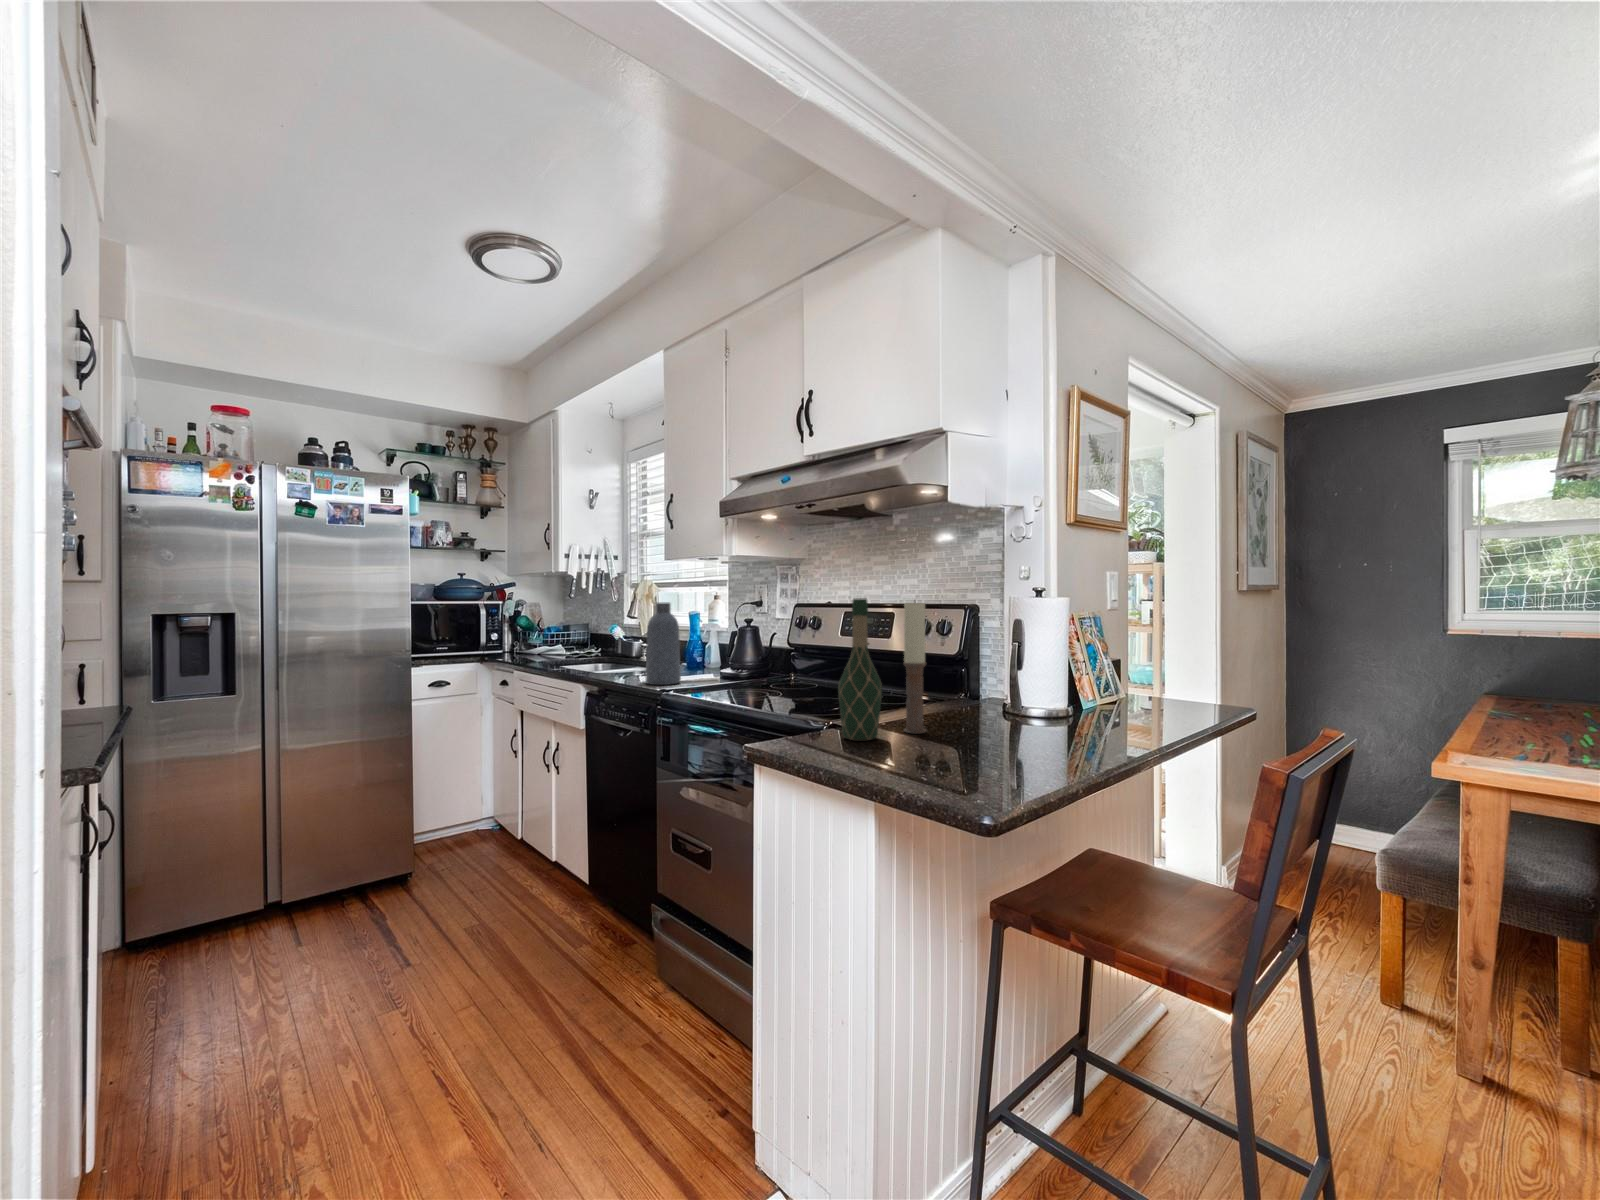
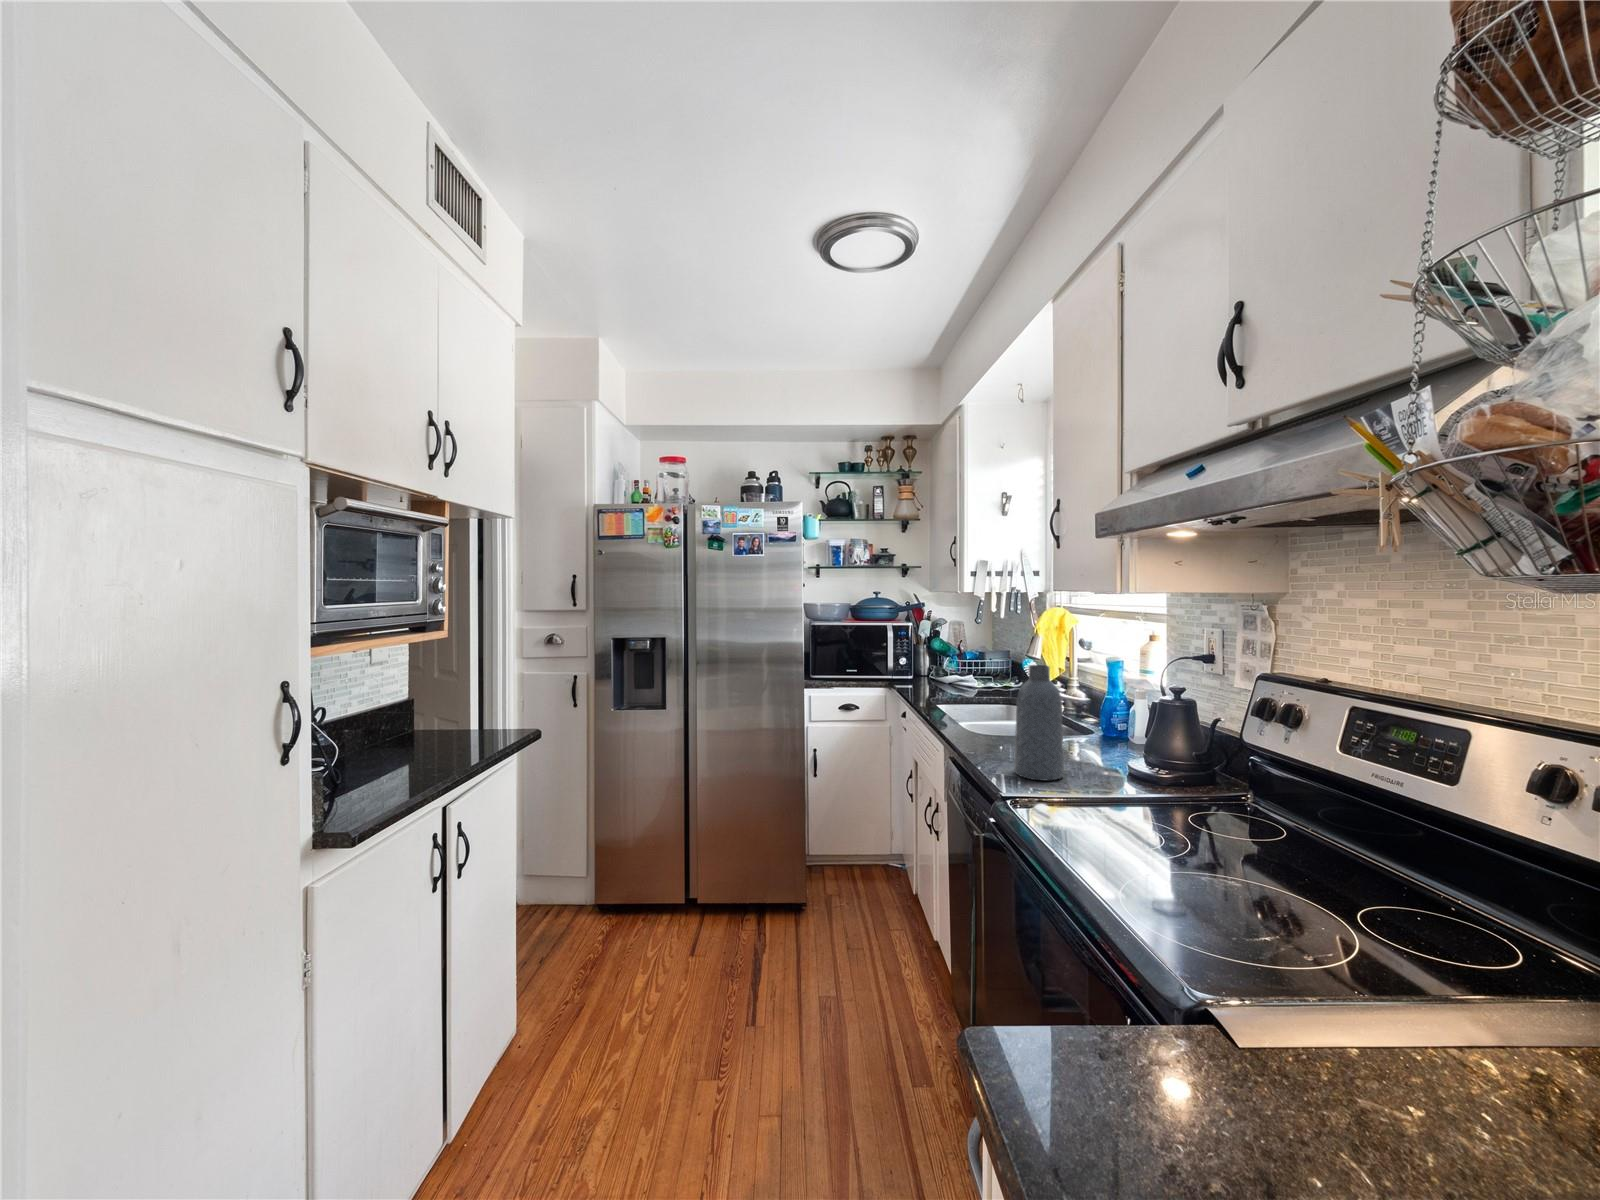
wine bottle: present [838,598,882,740] -> none [1246,787,1364,1110]
candle: present [903,602,926,733] -> none [1436,797,1512,1122]

